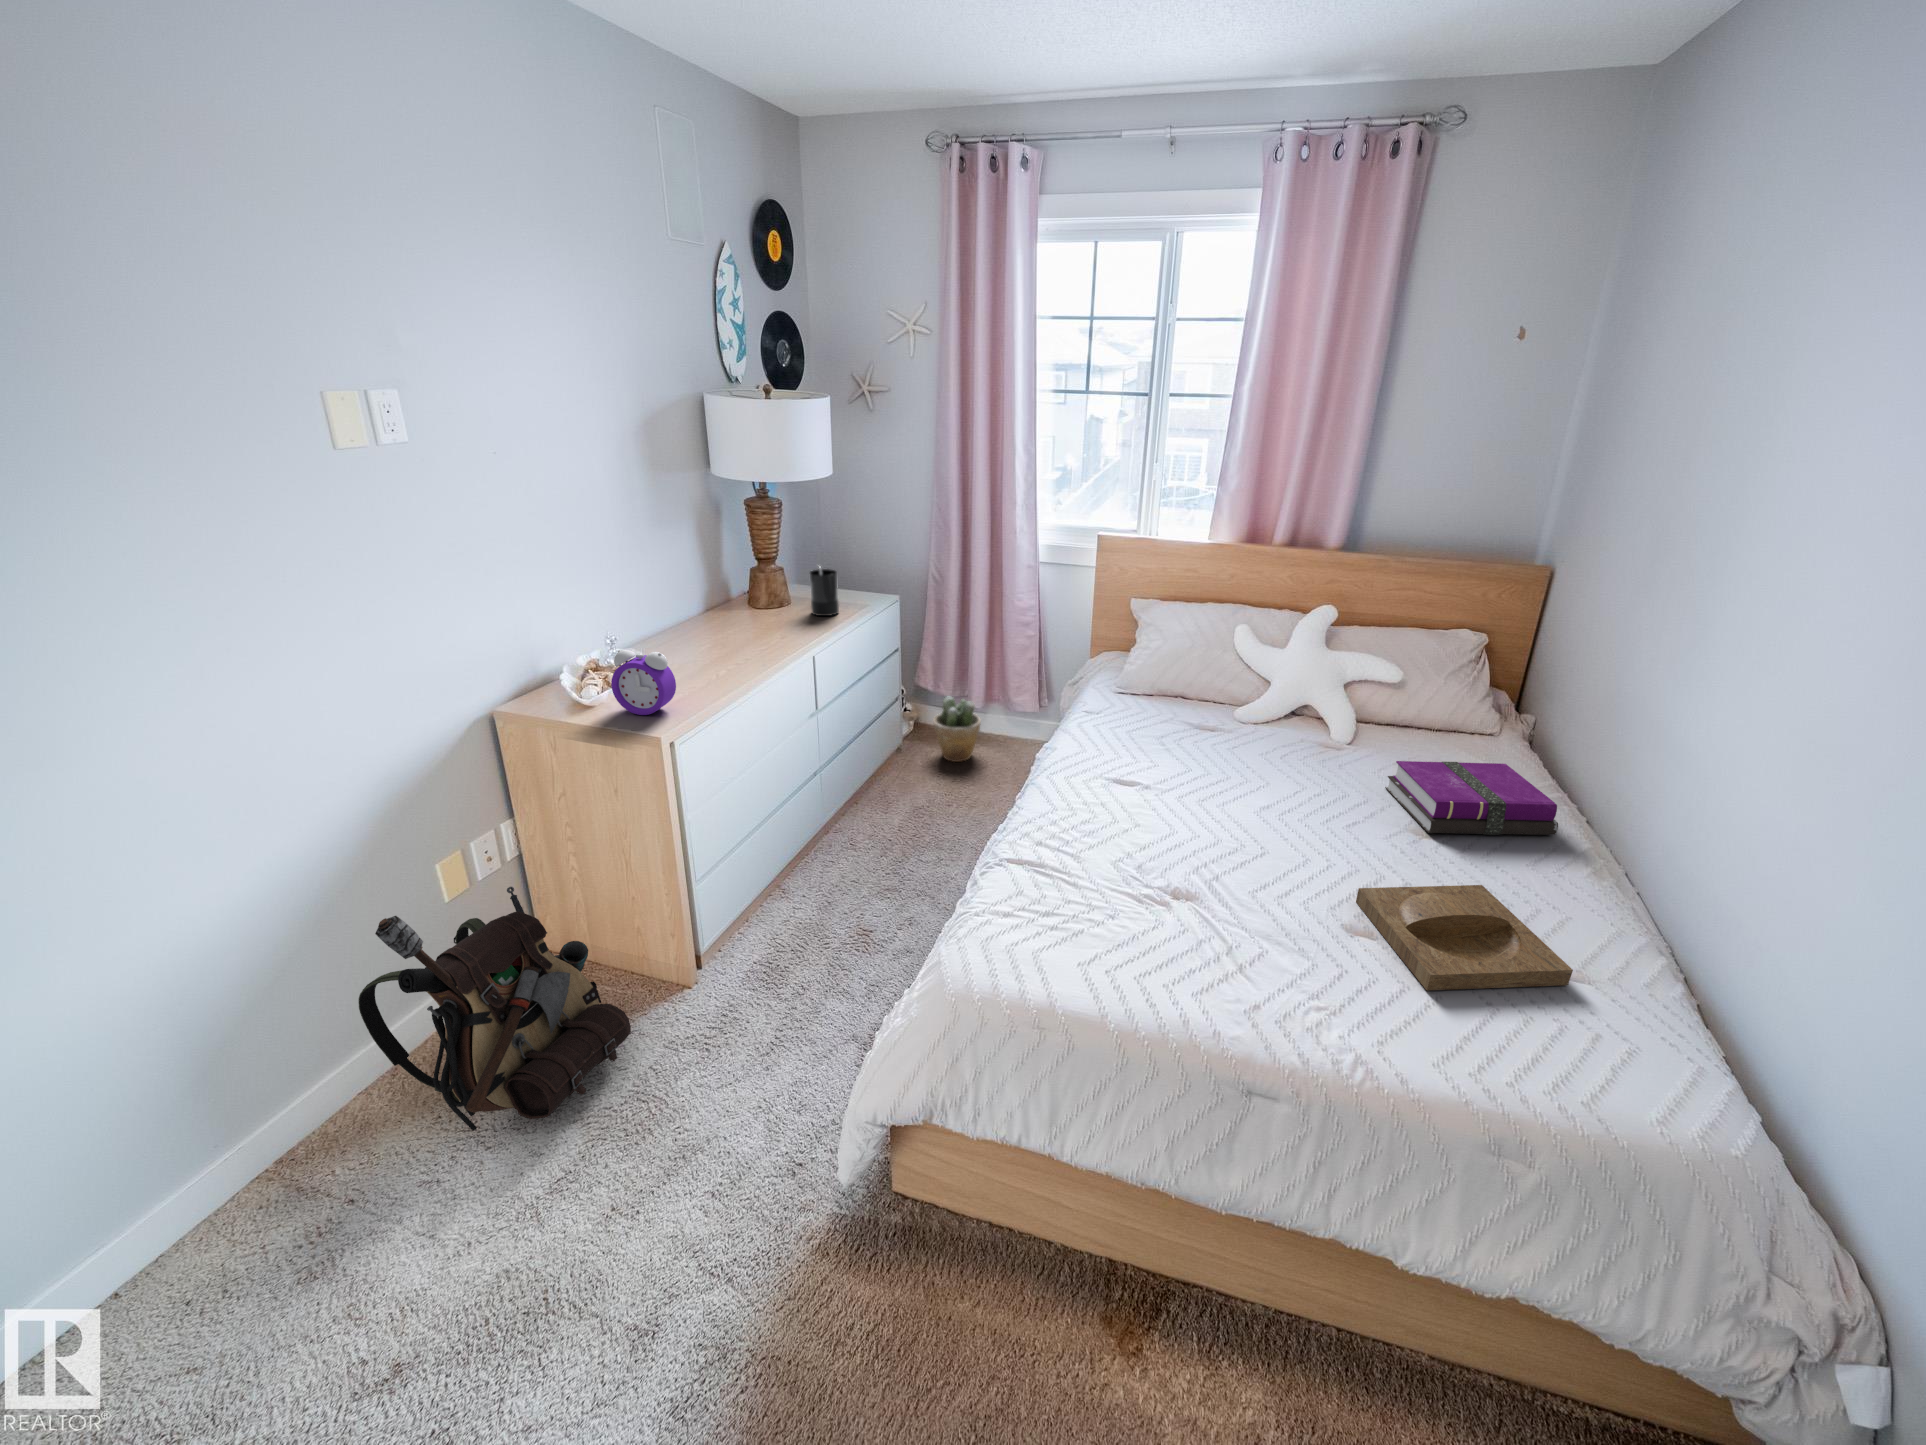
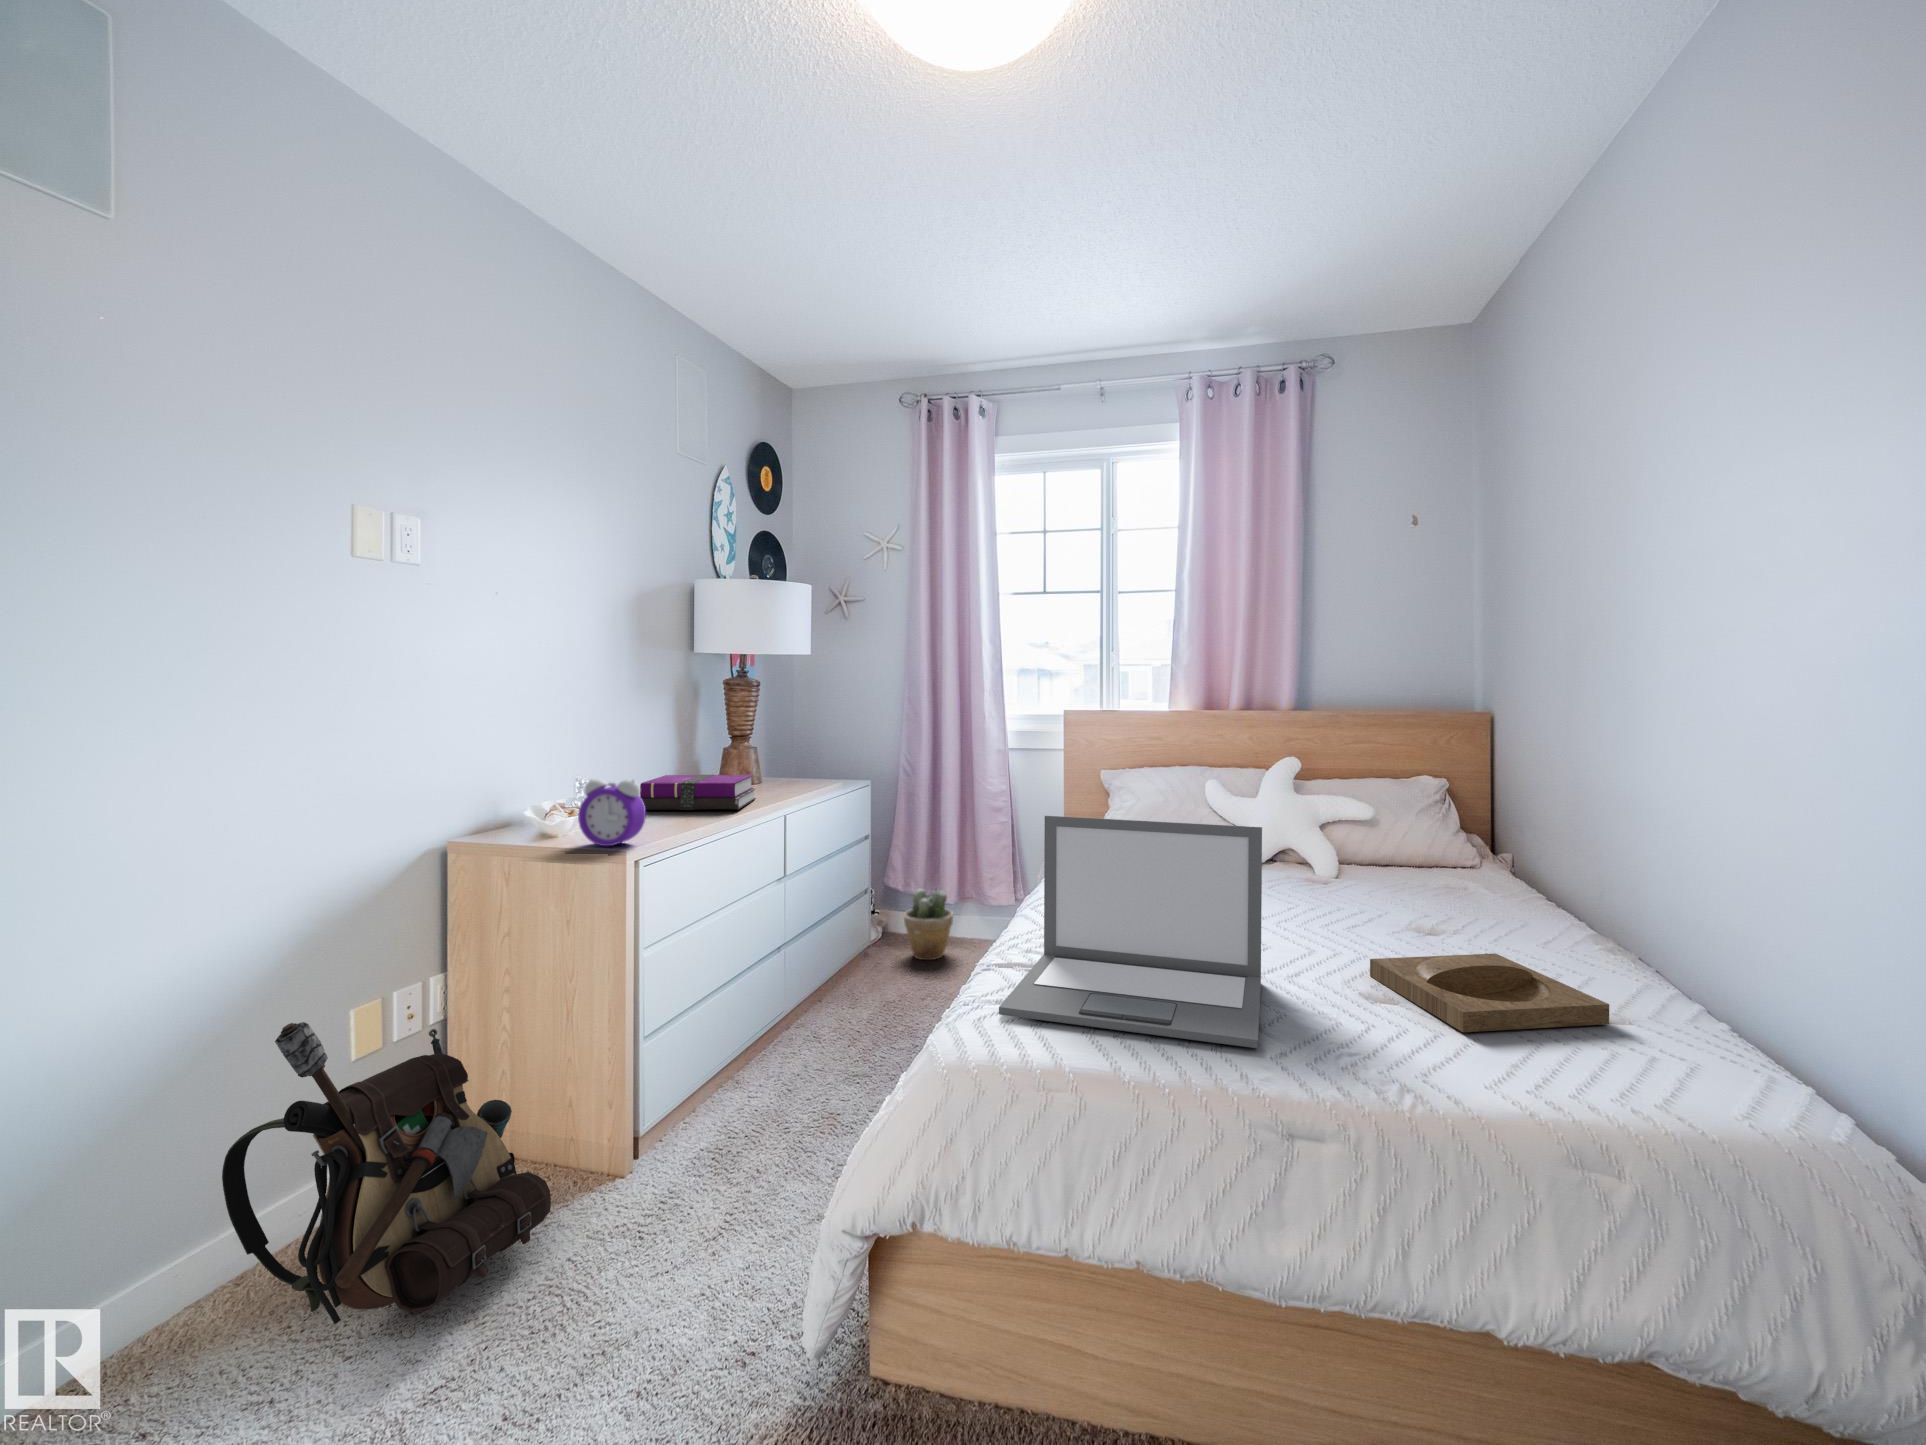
candle: present [810,568,839,616] -> none [783,744,810,791]
laptop: none [1003,740,1271,1004] -> present [999,816,1262,1048]
notebook: present [1385,761,1558,835] -> present [640,775,756,810]

